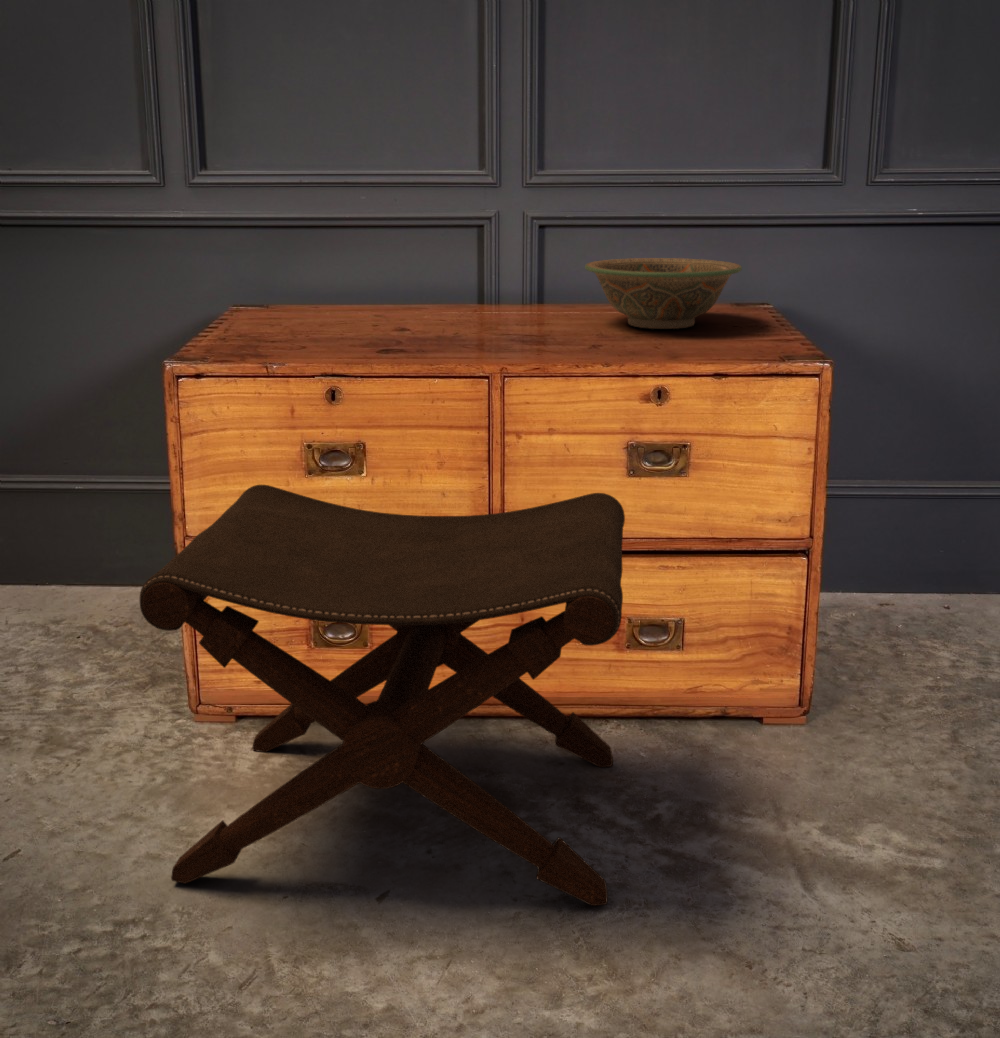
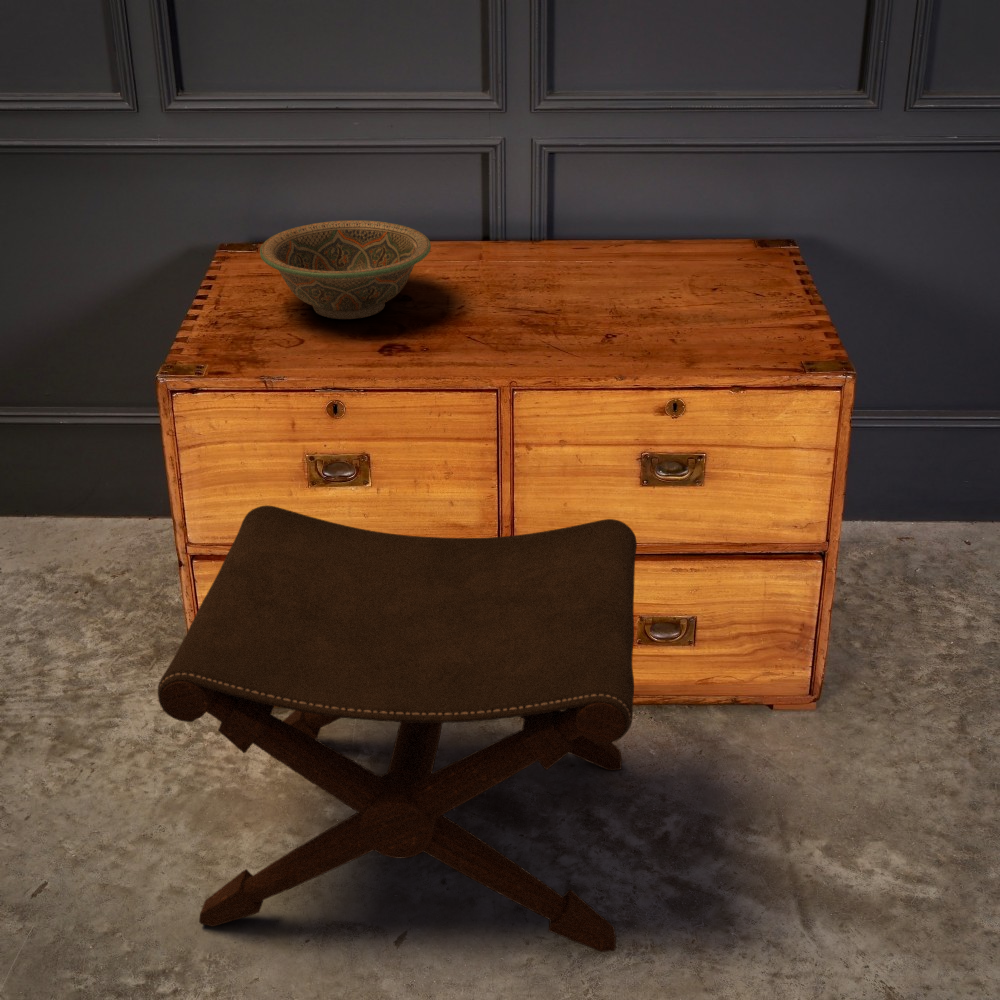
decorative bowl: present [585,258,742,329] -> present [260,220,431,319]

